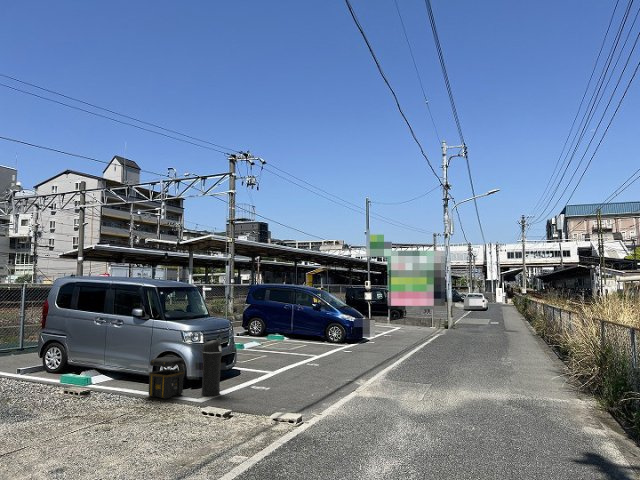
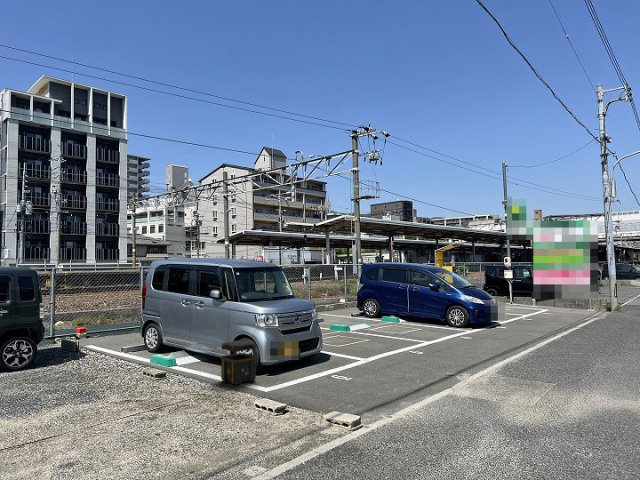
trash can: present [202,340,222,396] -> none [273,324,295,385]

